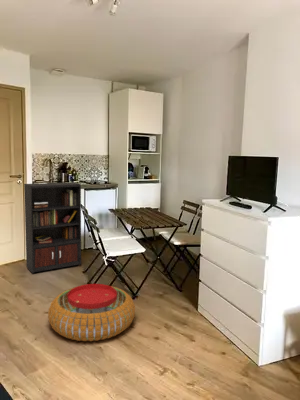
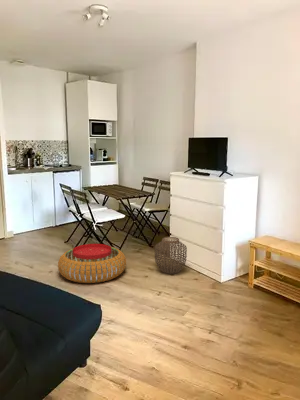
bookcase: present [24,182,81,273] -> none [6,165,60,247]
woven basket: none [172,286,215,338] -> present [155,237,187,274]

